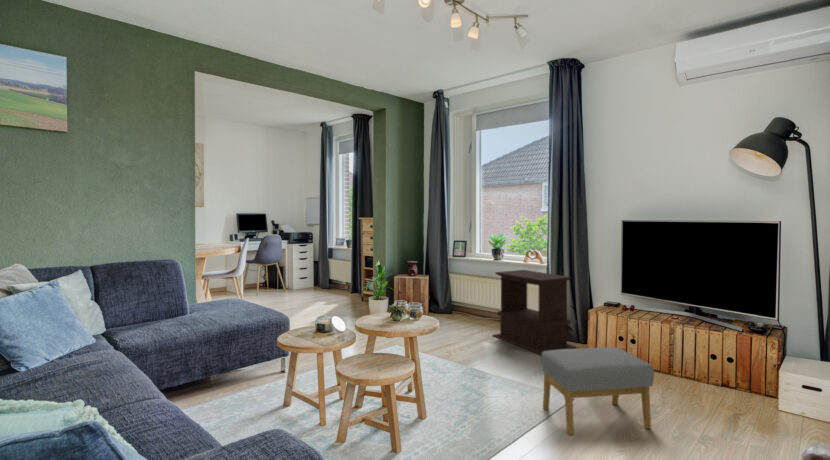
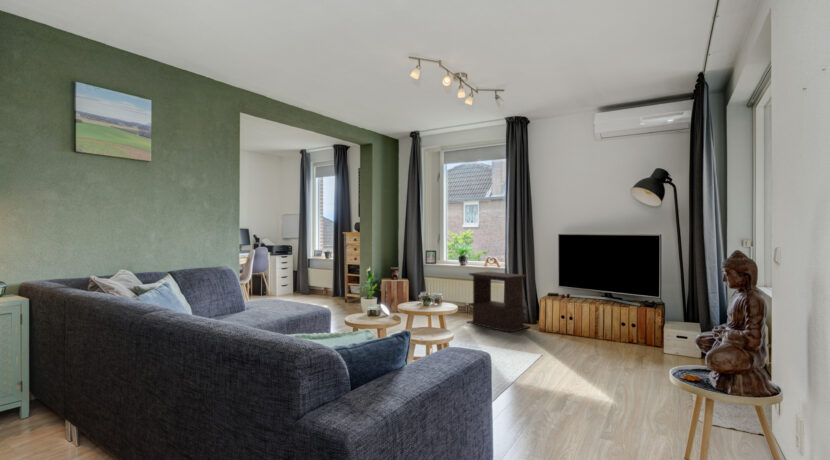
footstool: present [541,347,654,435] -> none [522,318,594,372]

